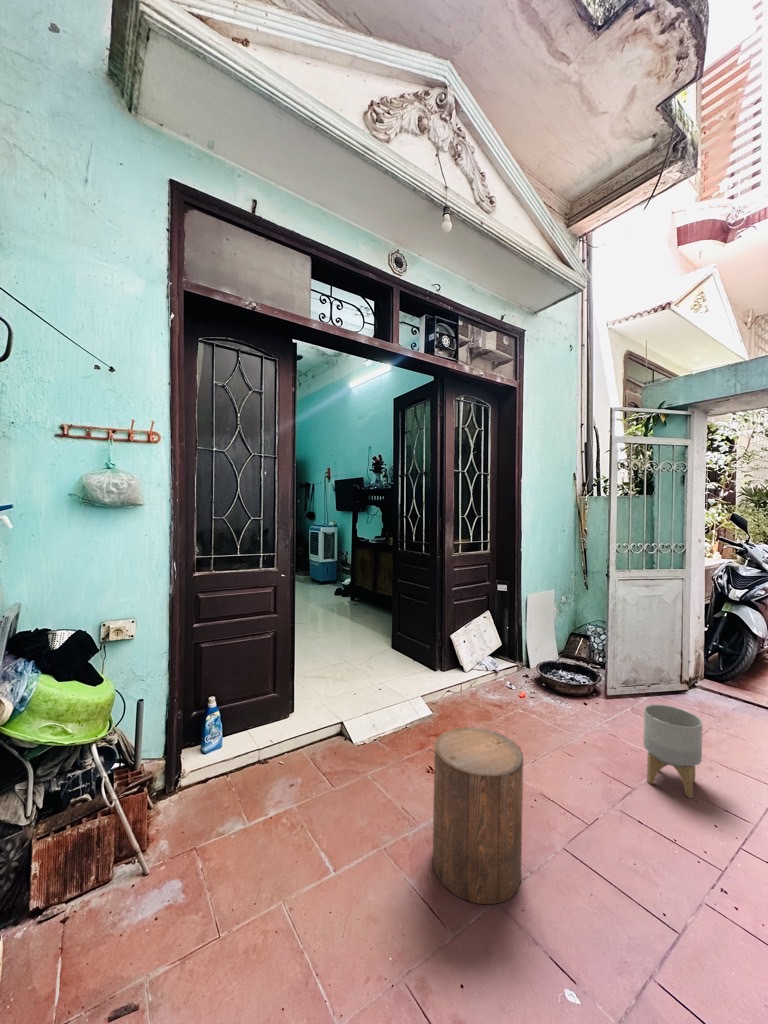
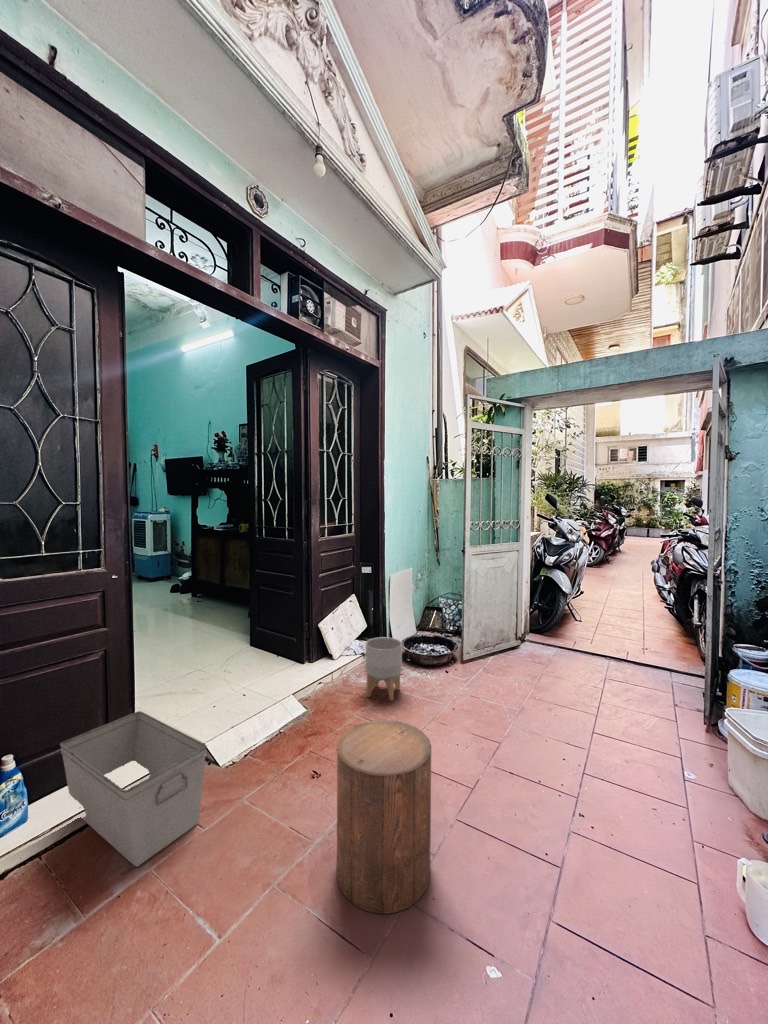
storage bin: none [243,686,339,802] -> present [60,711,207,866]
planter: present [643,704,703,798] -> present [365,637,402,701]

